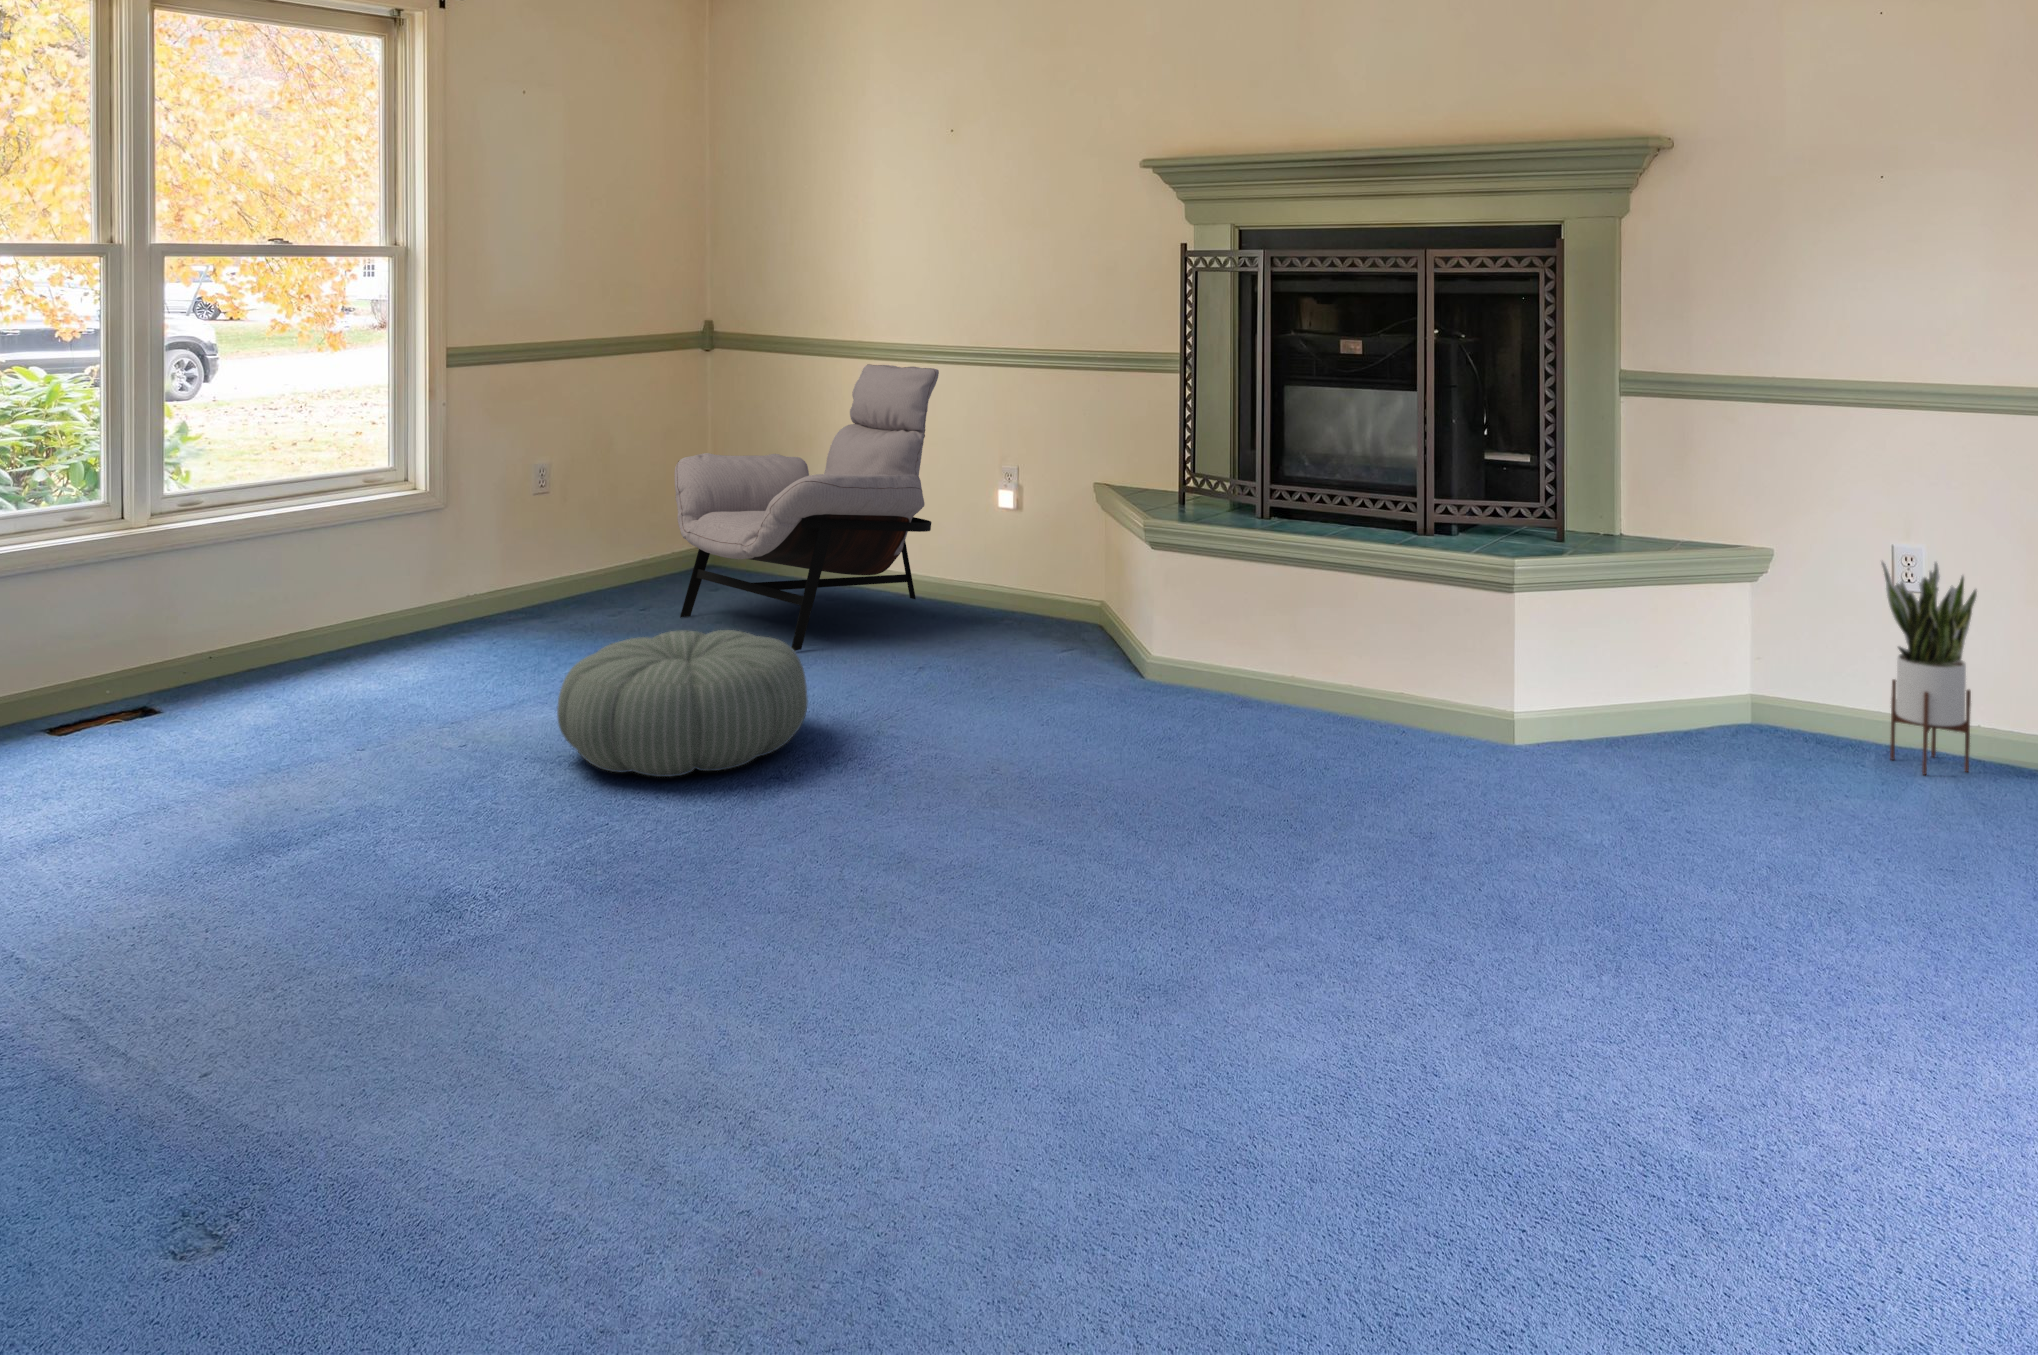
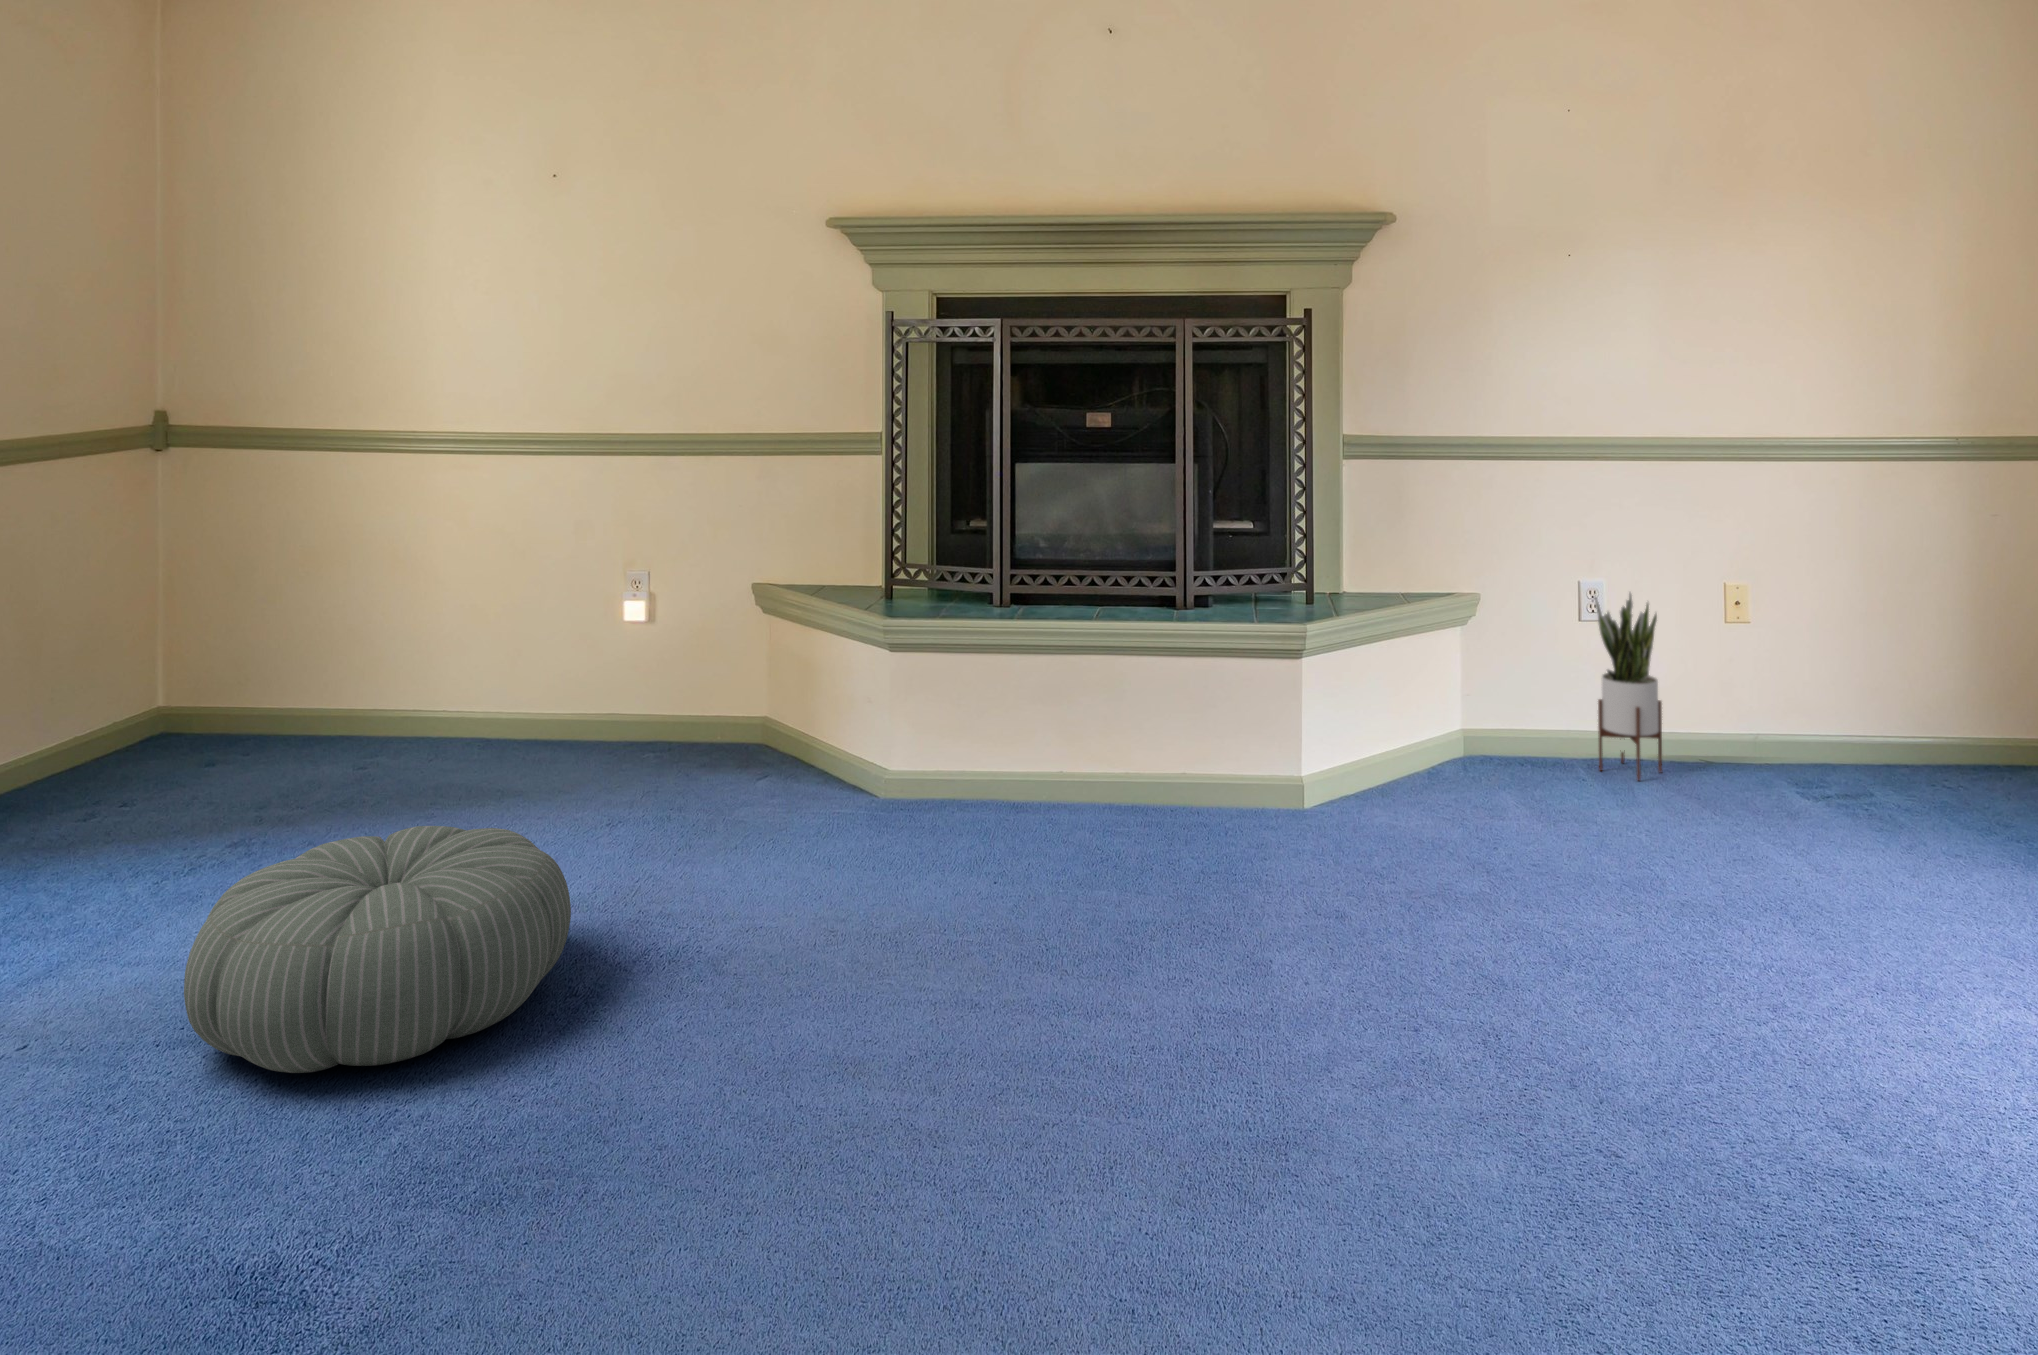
lounge chair: present [675,364,939,651] -> none [183,460,558,837]

